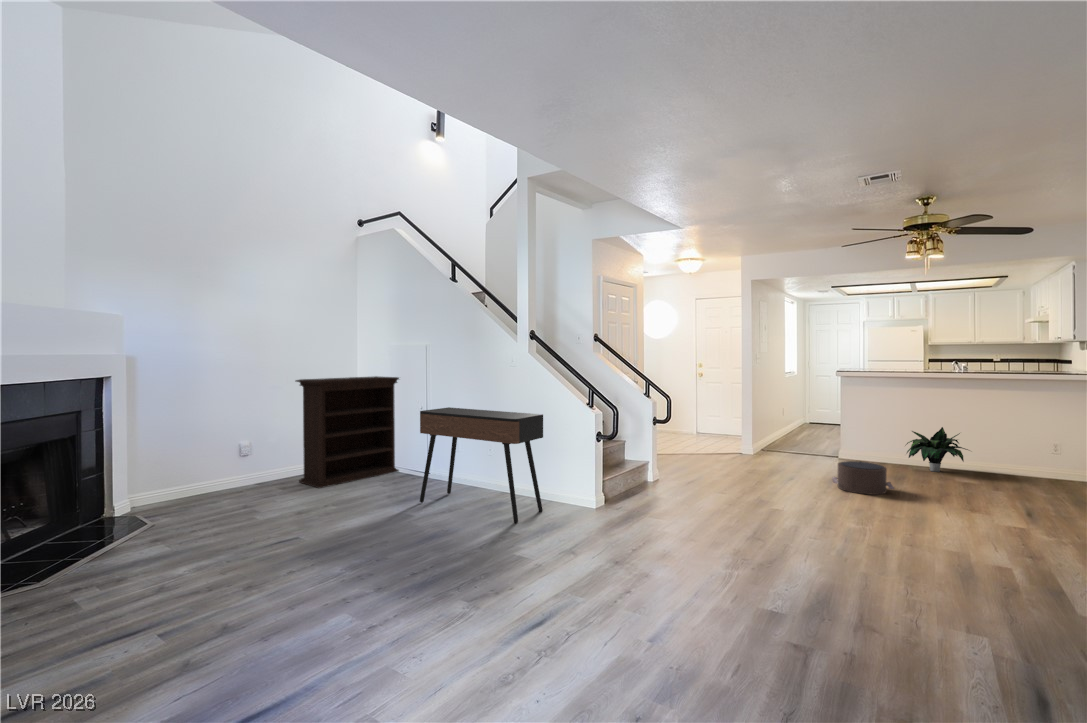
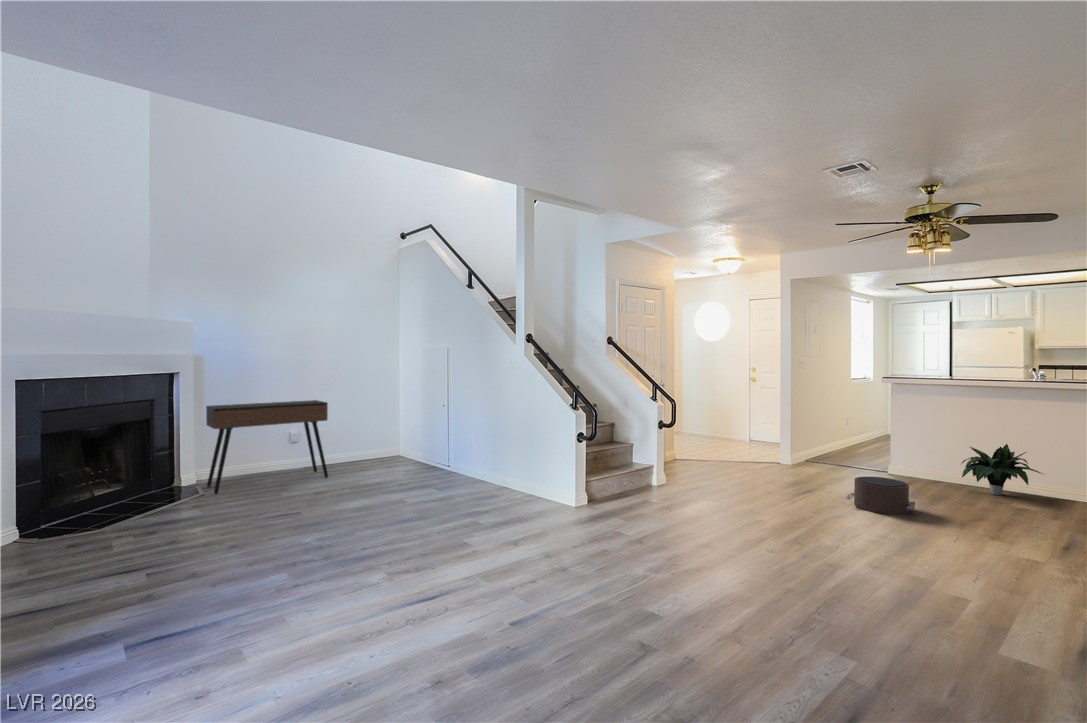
bookshelf: present [296,376,399,488] -> none [335,375,429,474]
console table: present [420,407,543,523] -> present [206,400,328,494]

